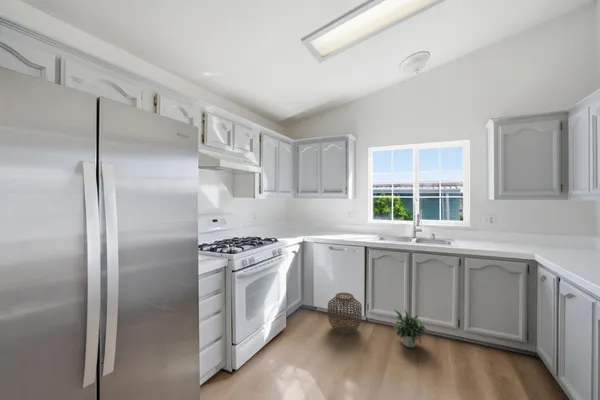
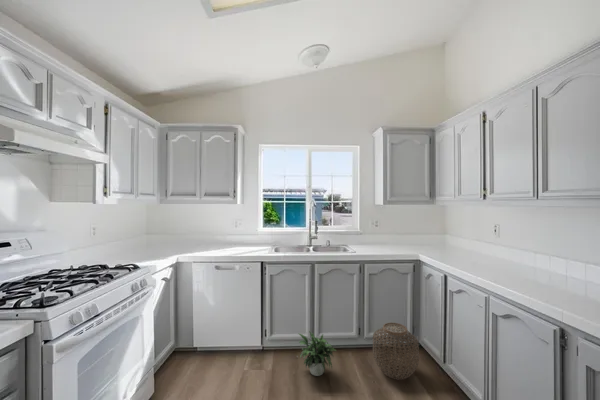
woven basket: present [328,293,362,334] -> present [373,323,419,380]

